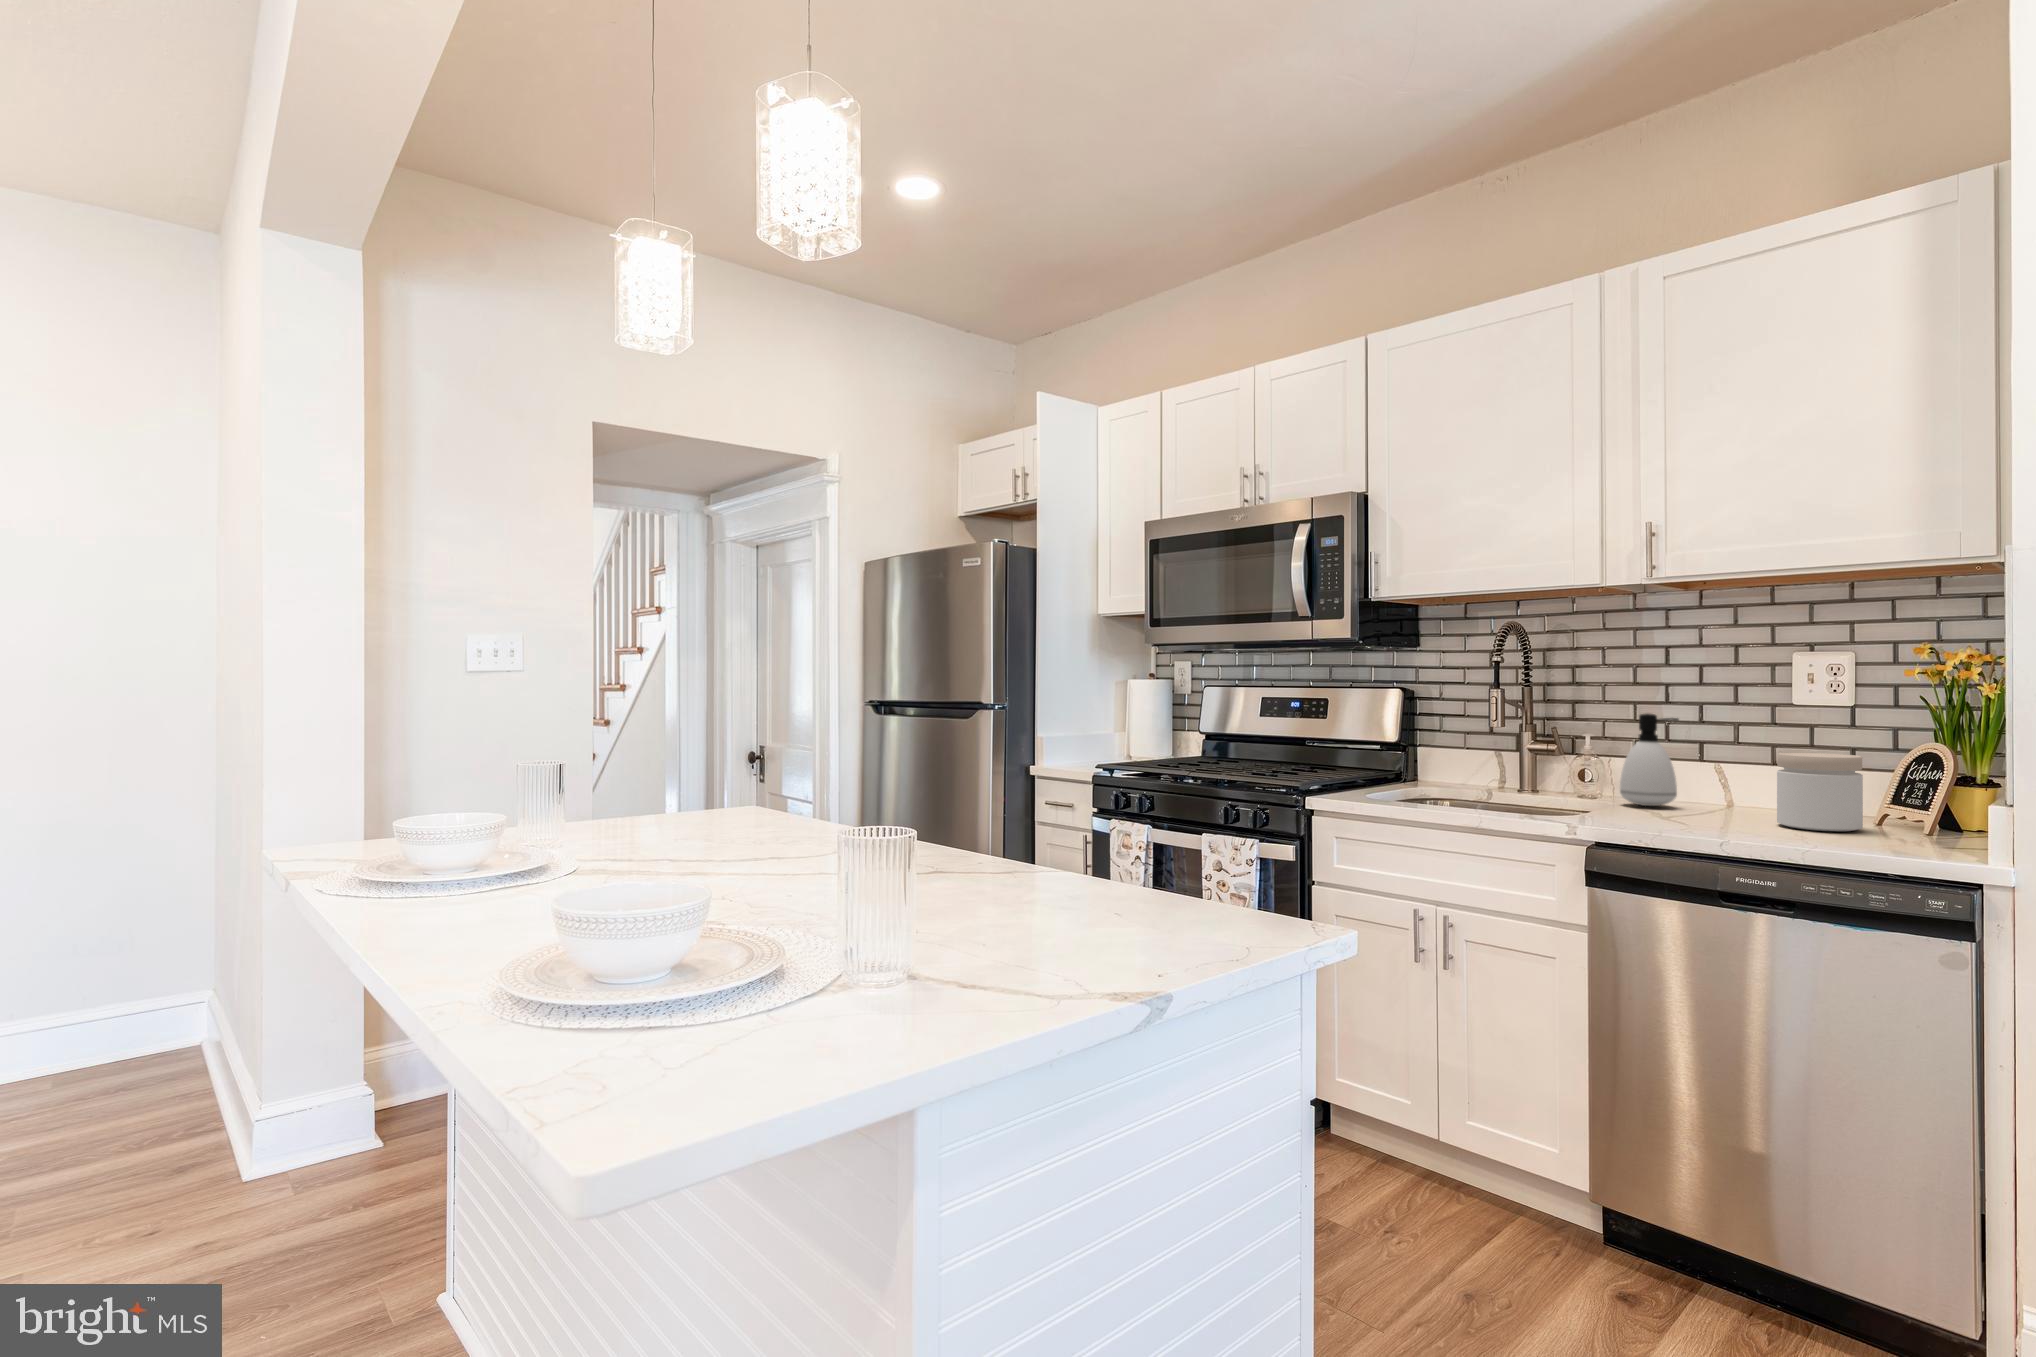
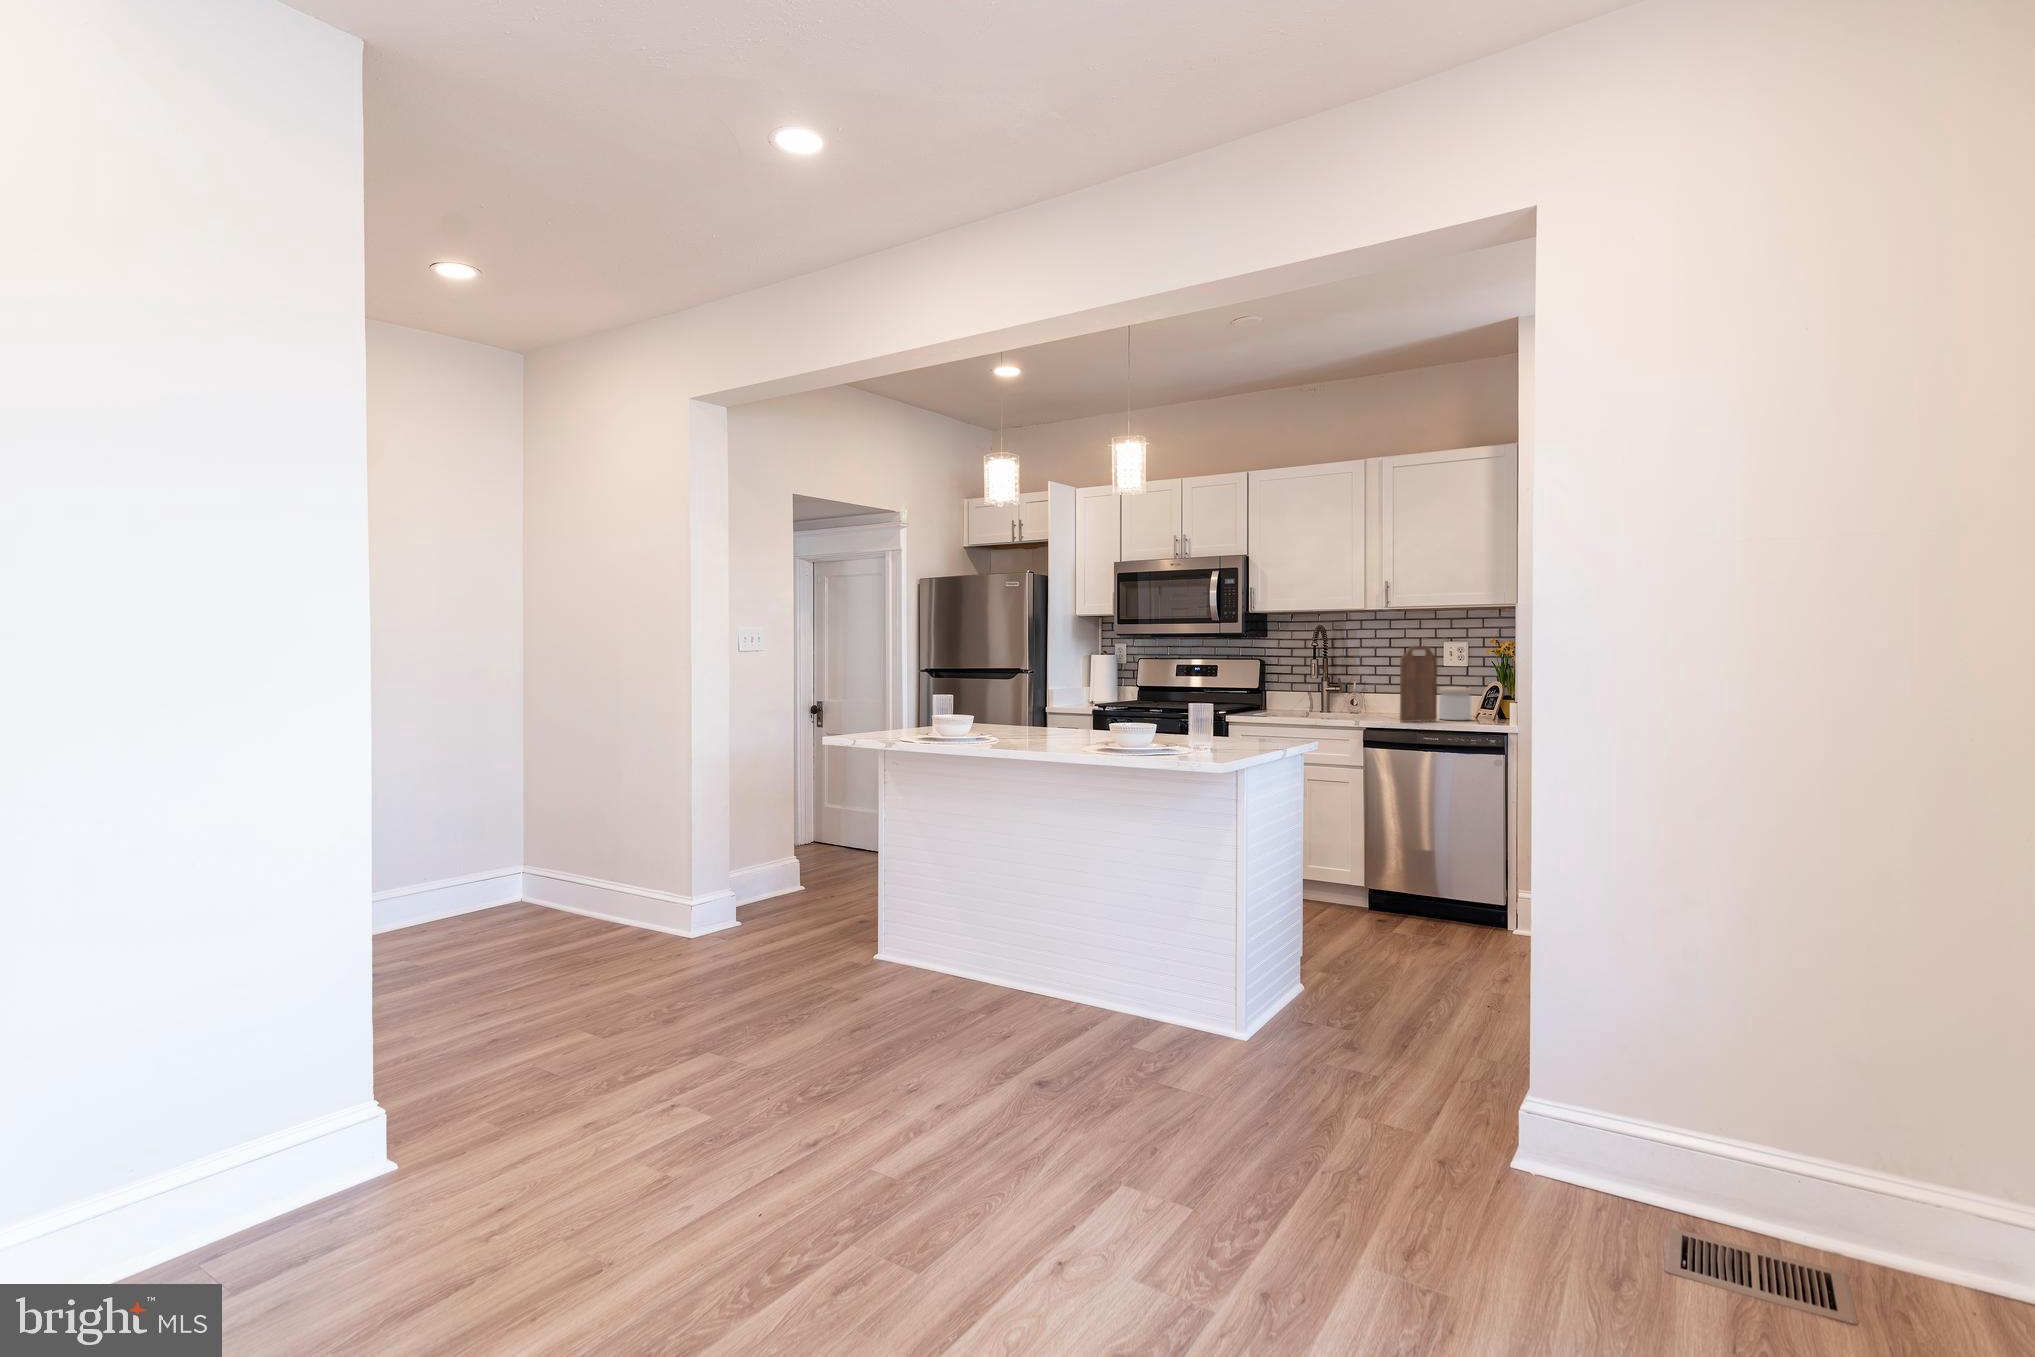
cutting board: none [1672,658,1770,831] -> present [1400,646,1437,722]
soap dispenser: present [1620,714,1679,806] -> none [1372,671,1398,714]

